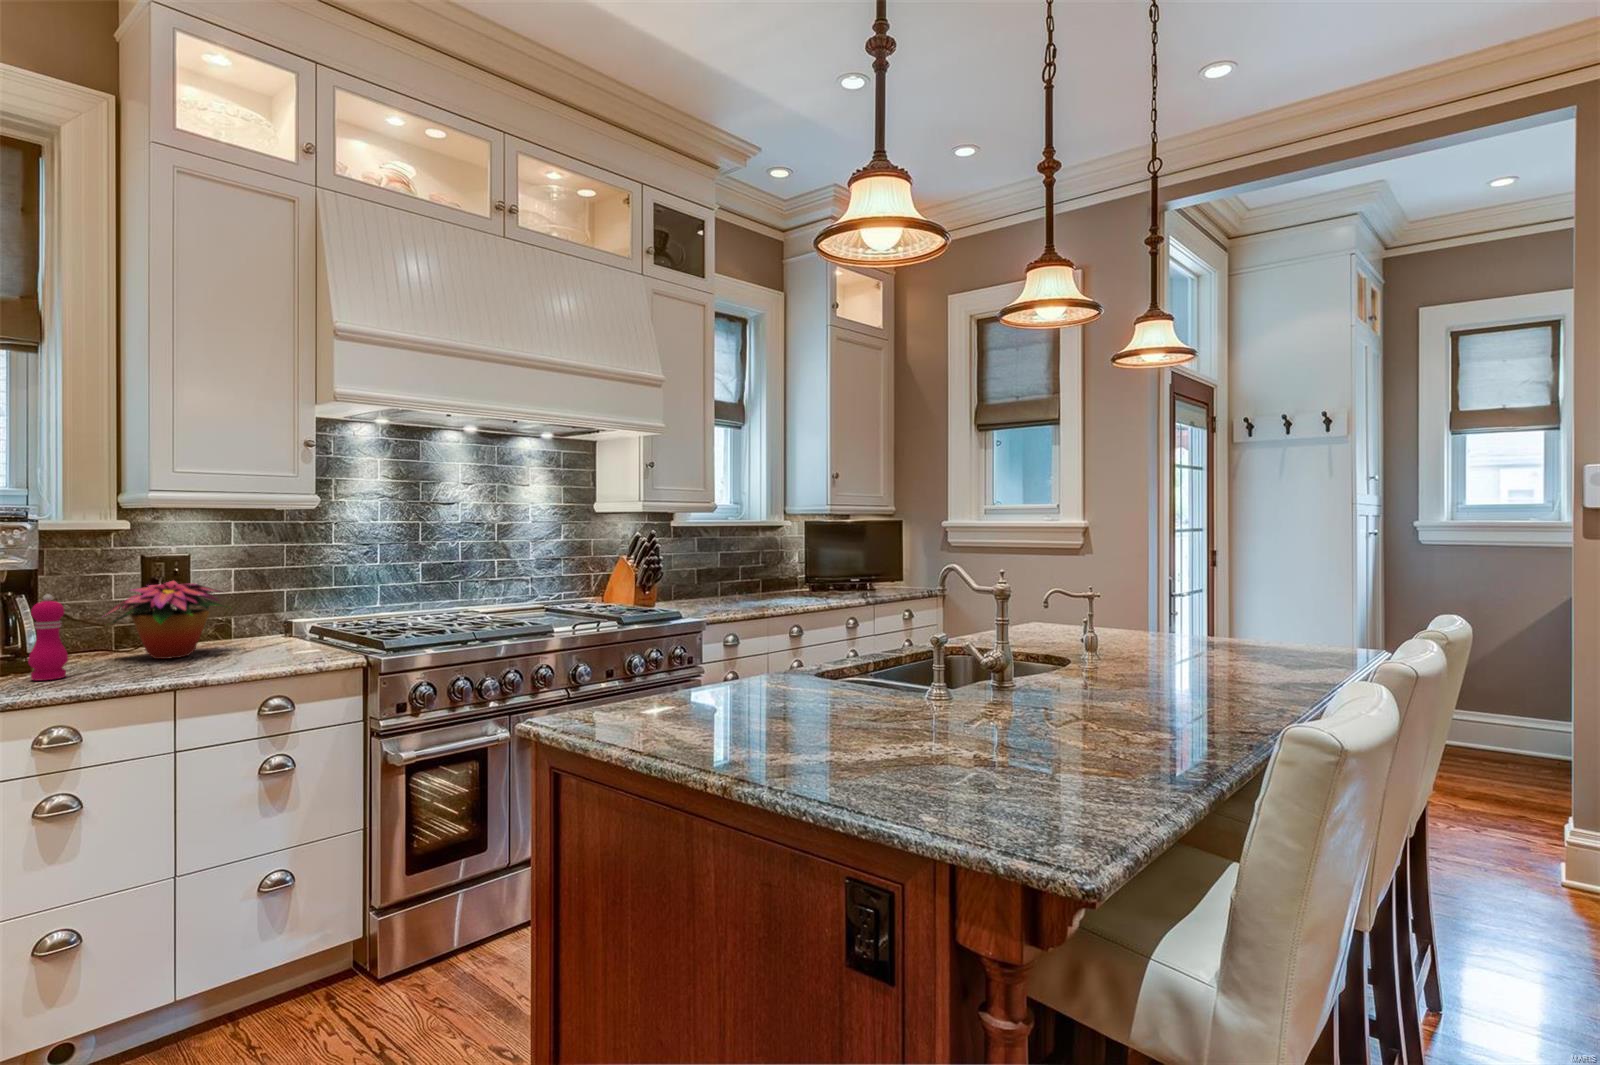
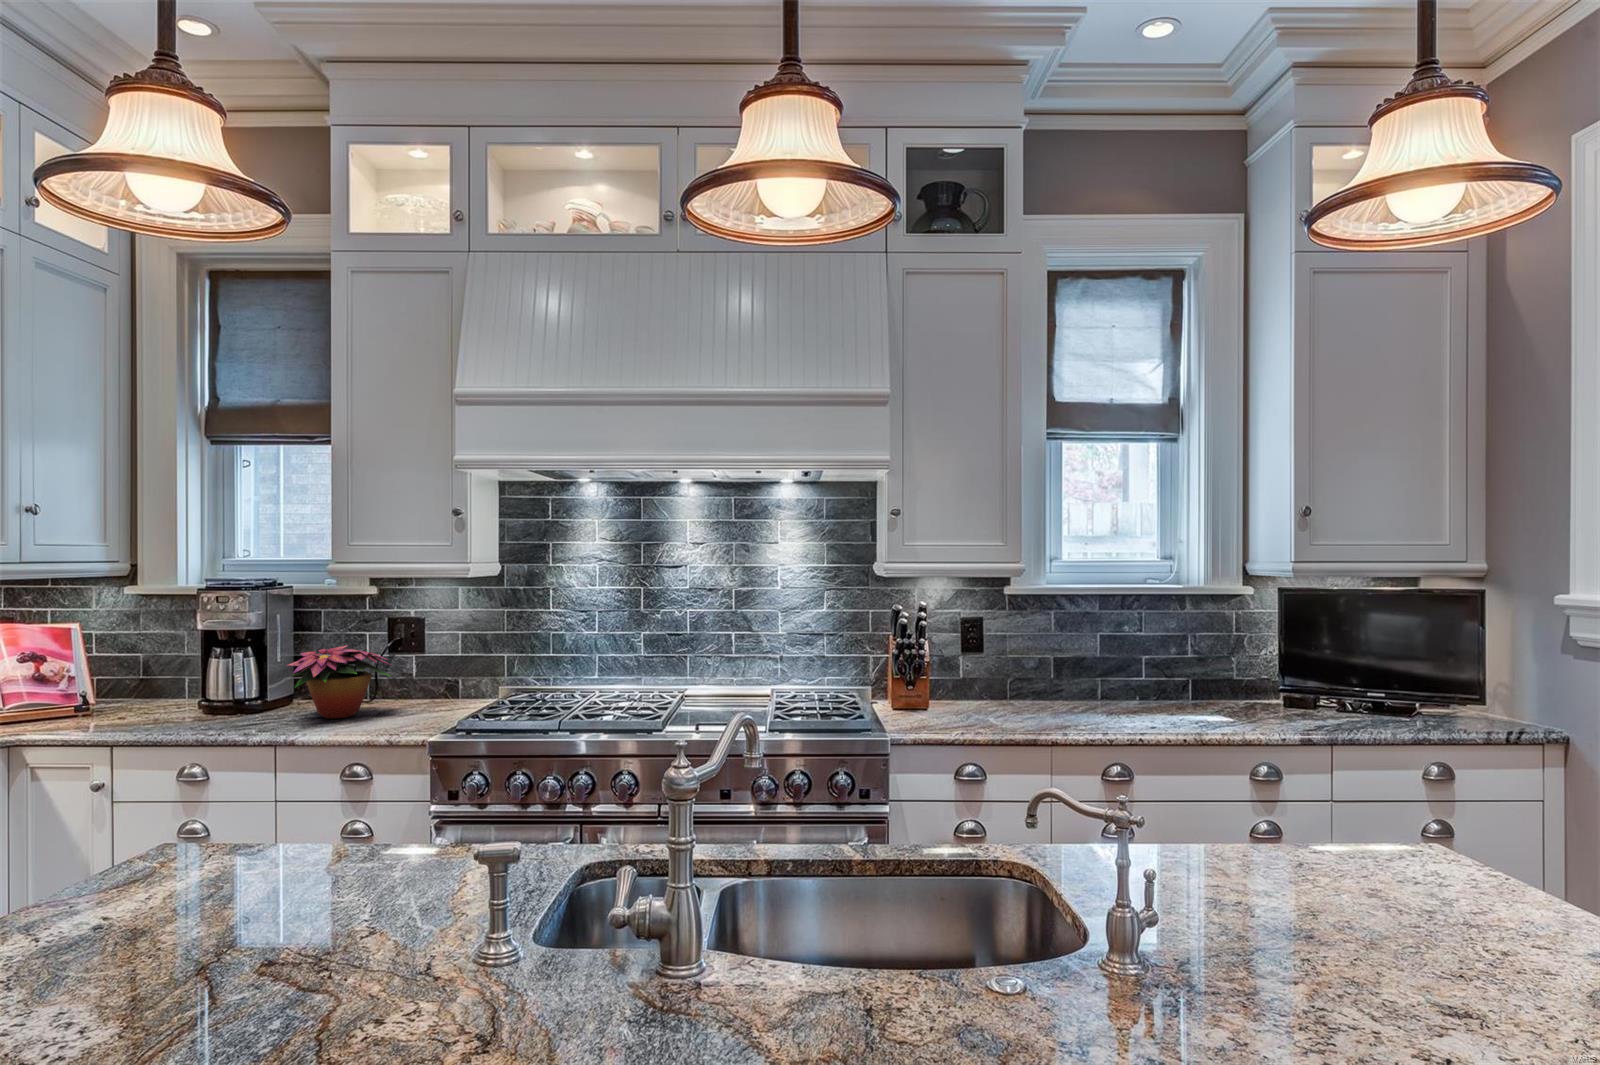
pepper mill: present [28,594,68,681] -> none [203,655,233,729]

